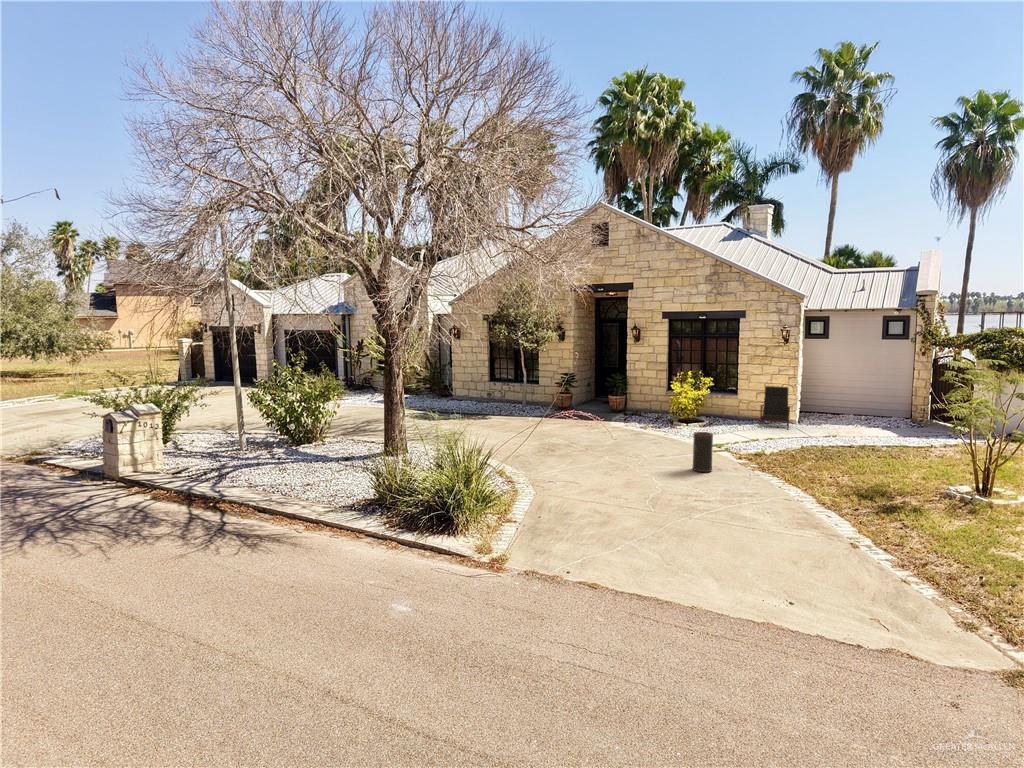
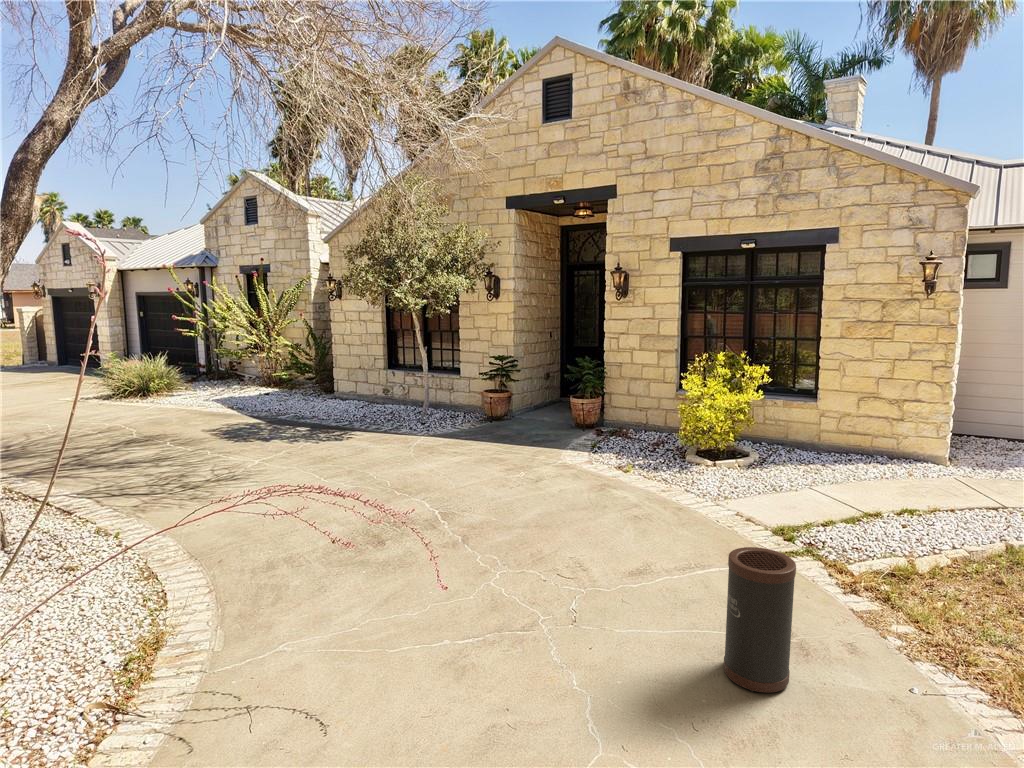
lounge chair: present [760,386,790,429] -> none [870,384,943,480]

